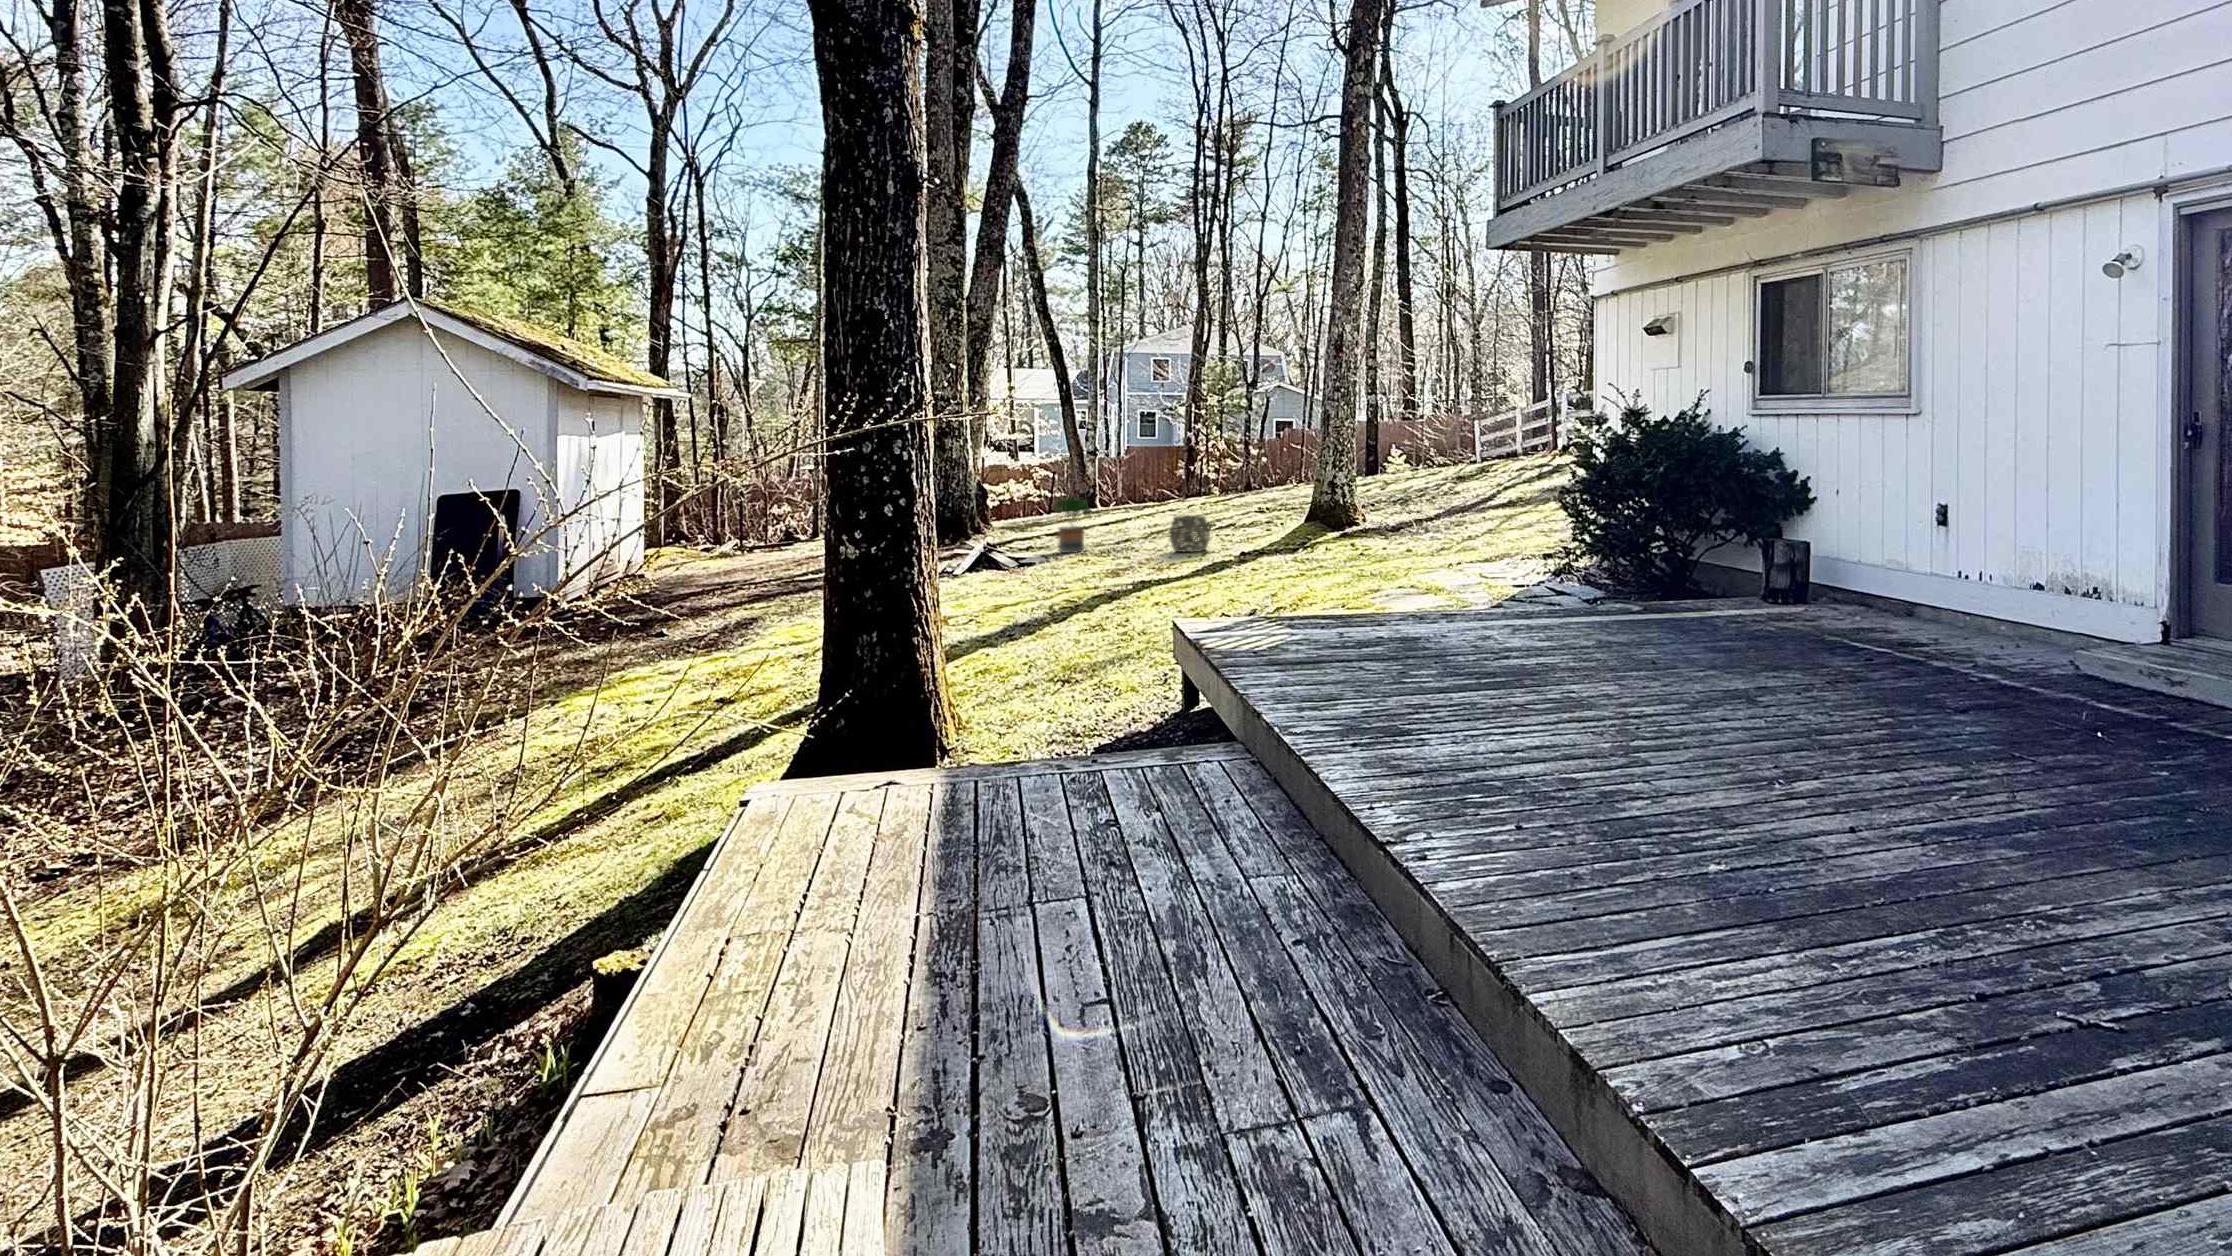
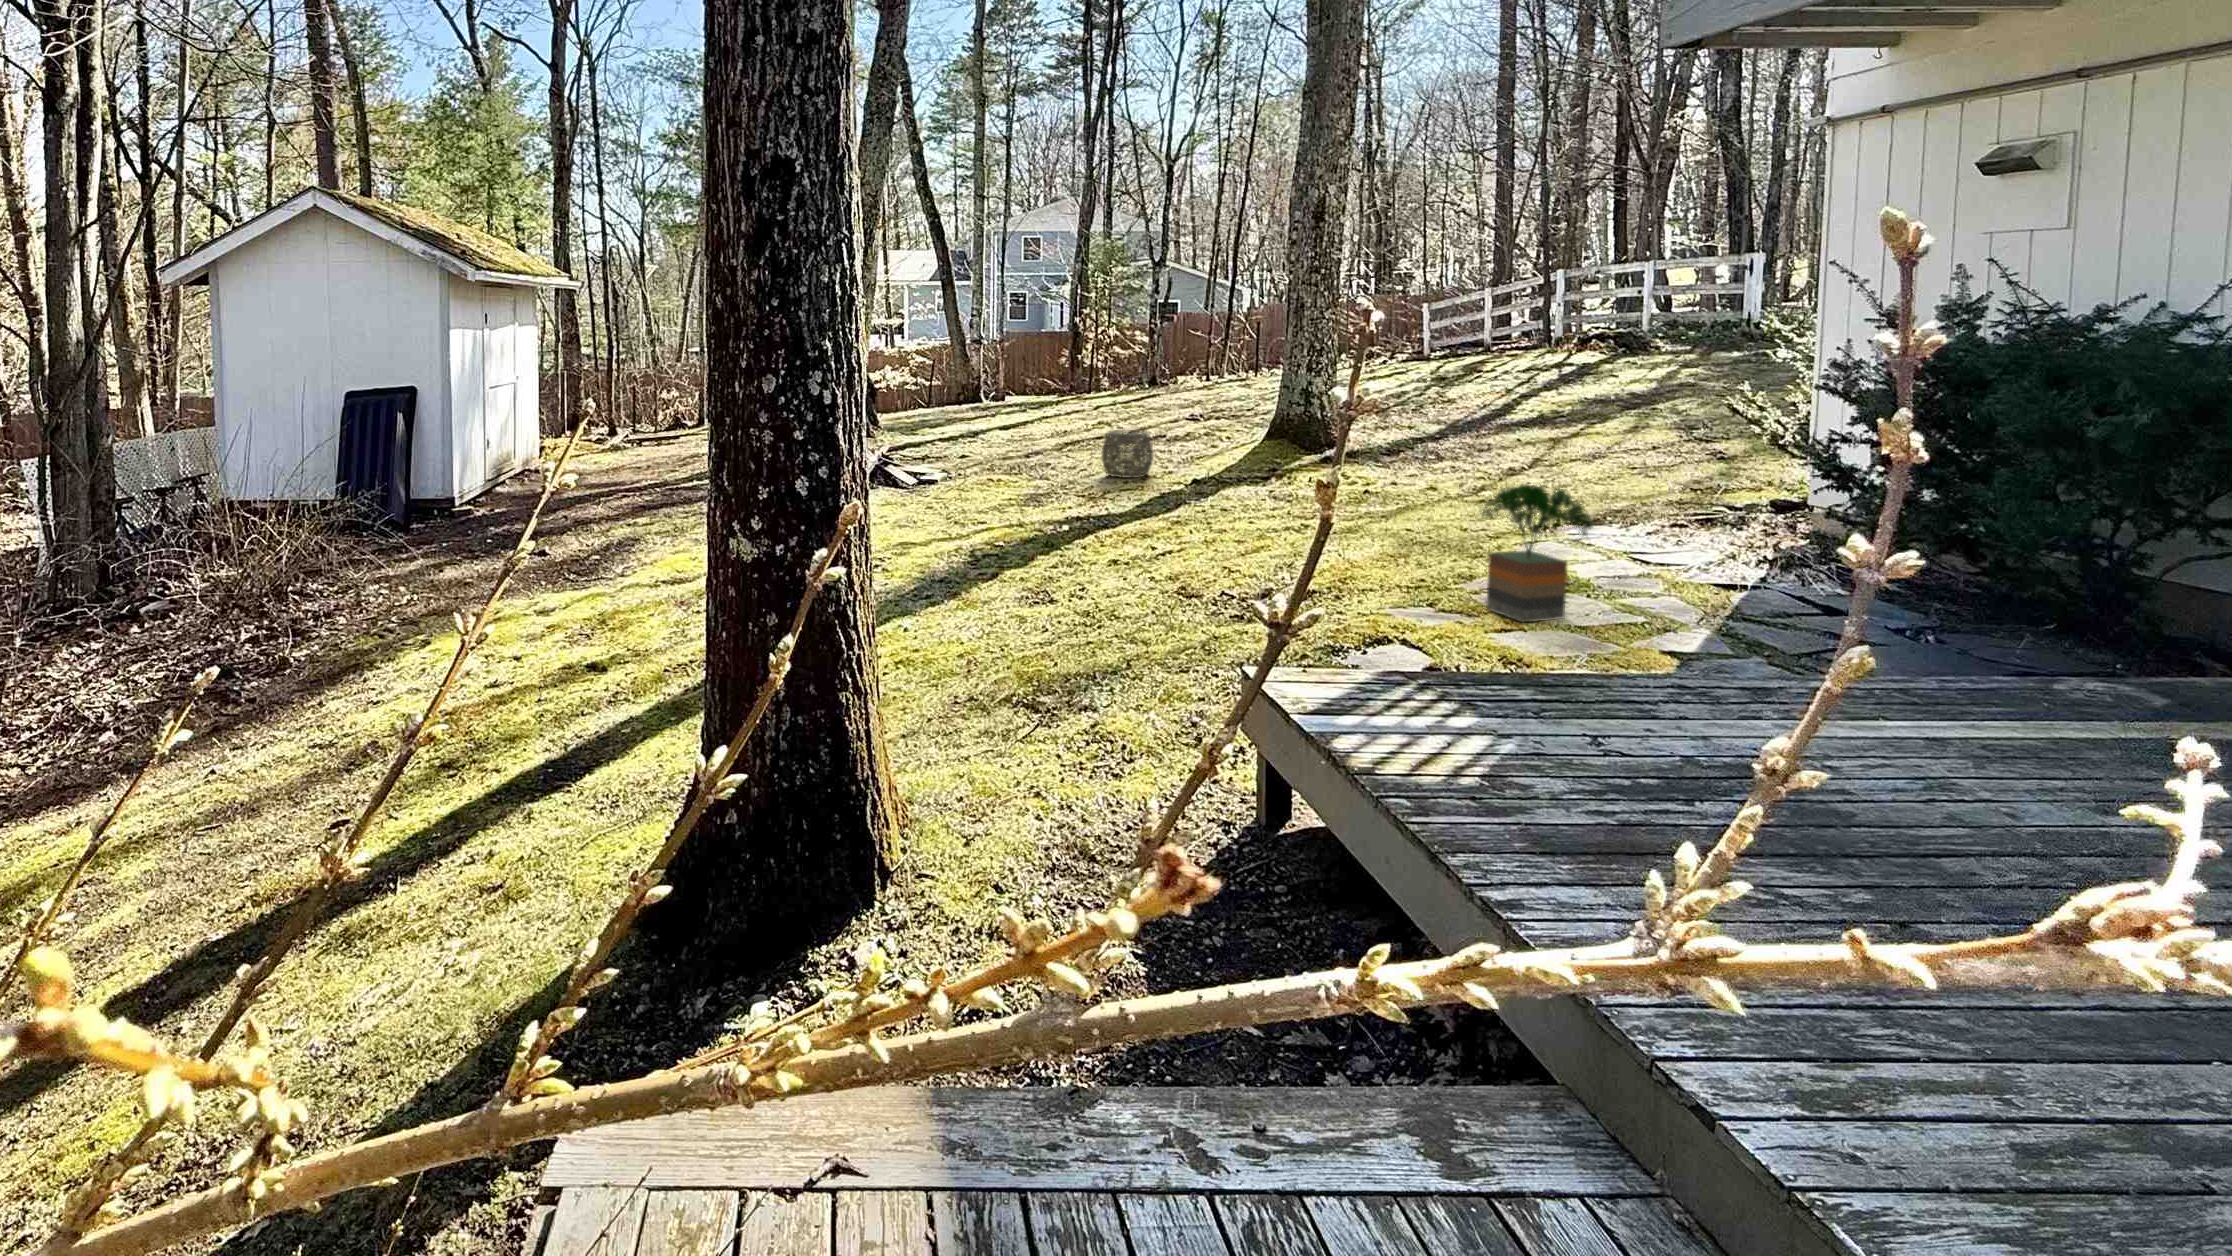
potted tree: present [1054,498,1091,553] -> present [1478,484,1594,622]

